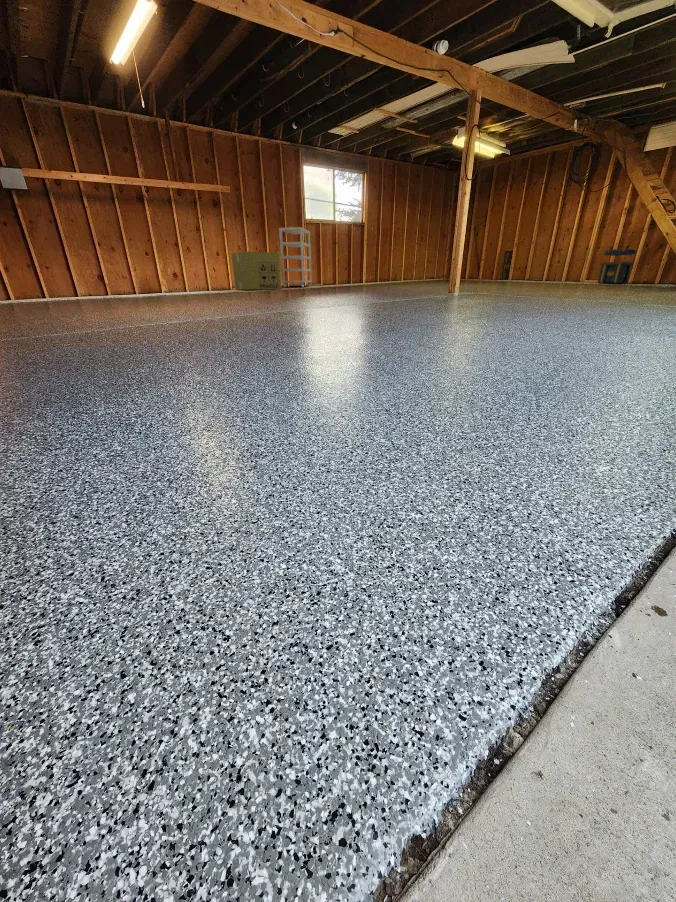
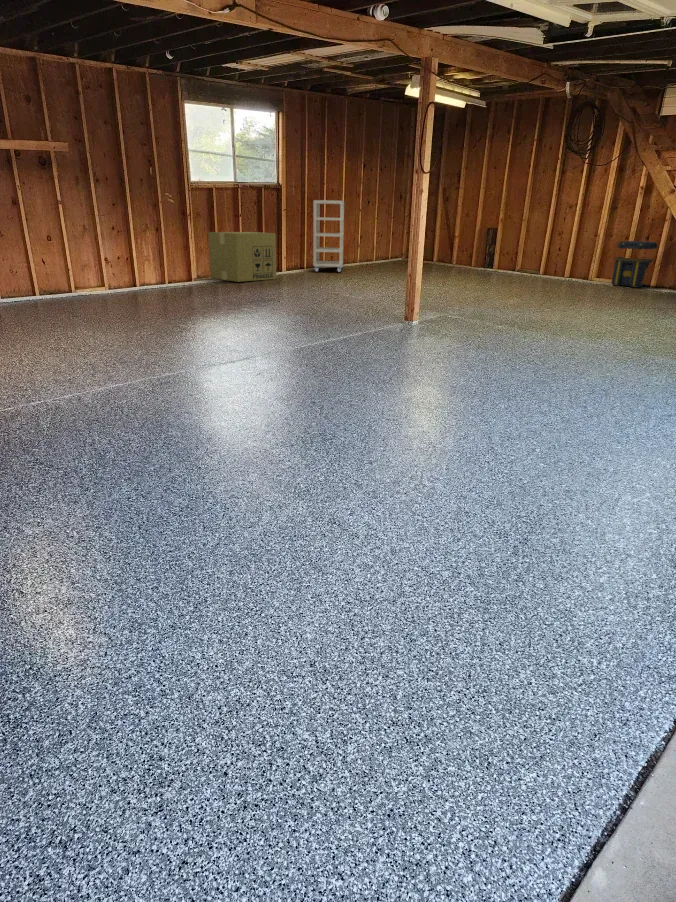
shelving unit: present [279,227,312,287] -> present [313,200,344,272]
cardboard box: present [231,252,281,290] -> present [208,232,276,282]

